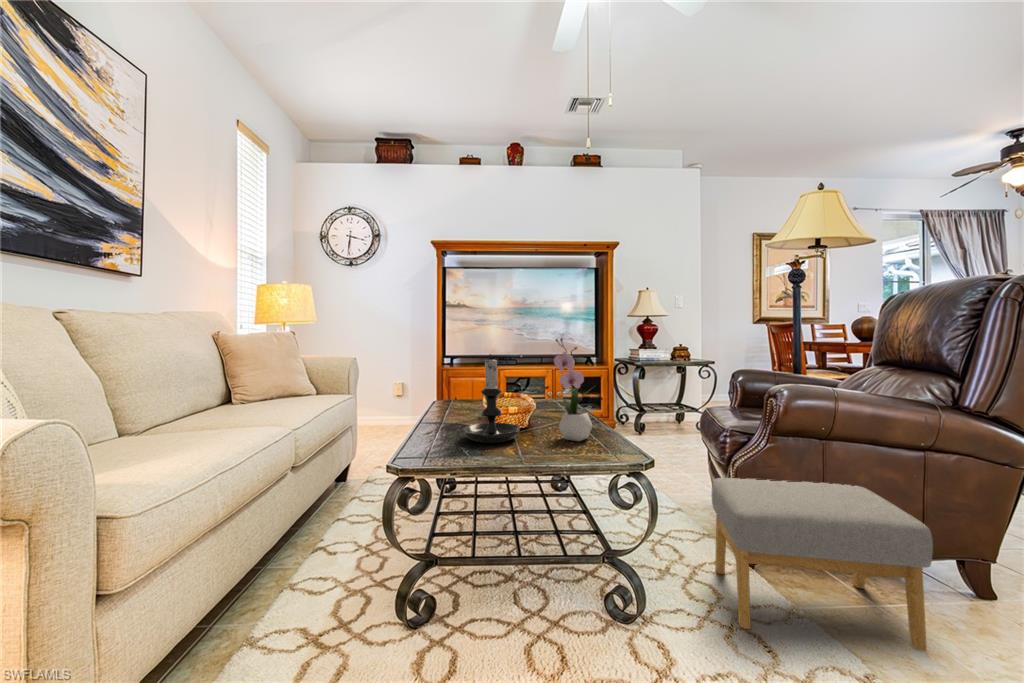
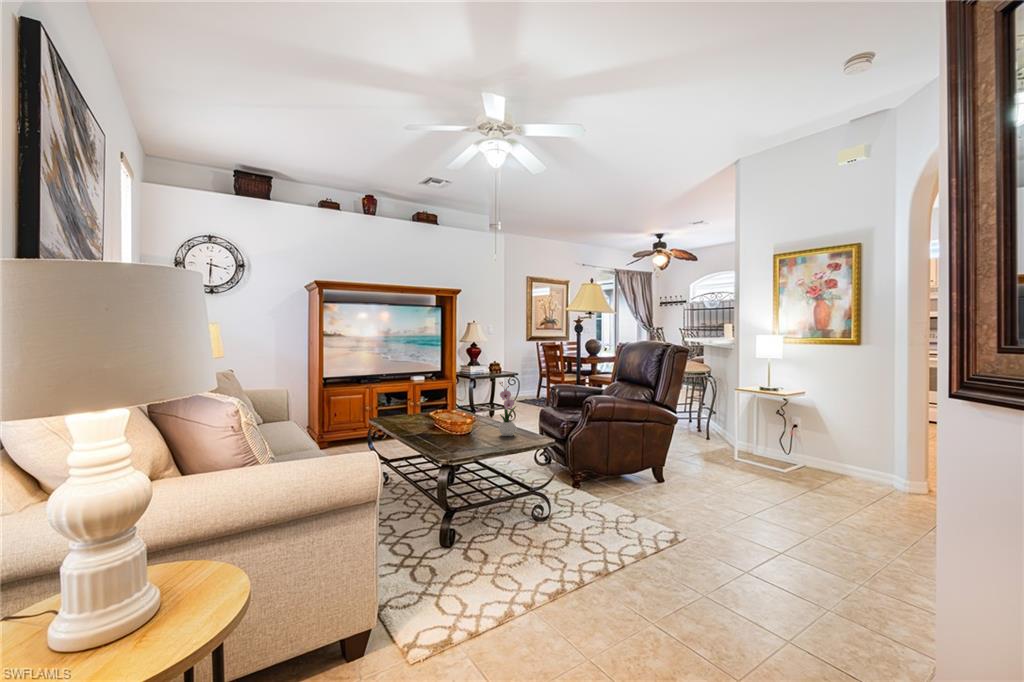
candle holder: present [463,354,520,443] -> none [448,392,483,443]
footstool: present [711,478,933,651] -> none [563,442,648,511]

